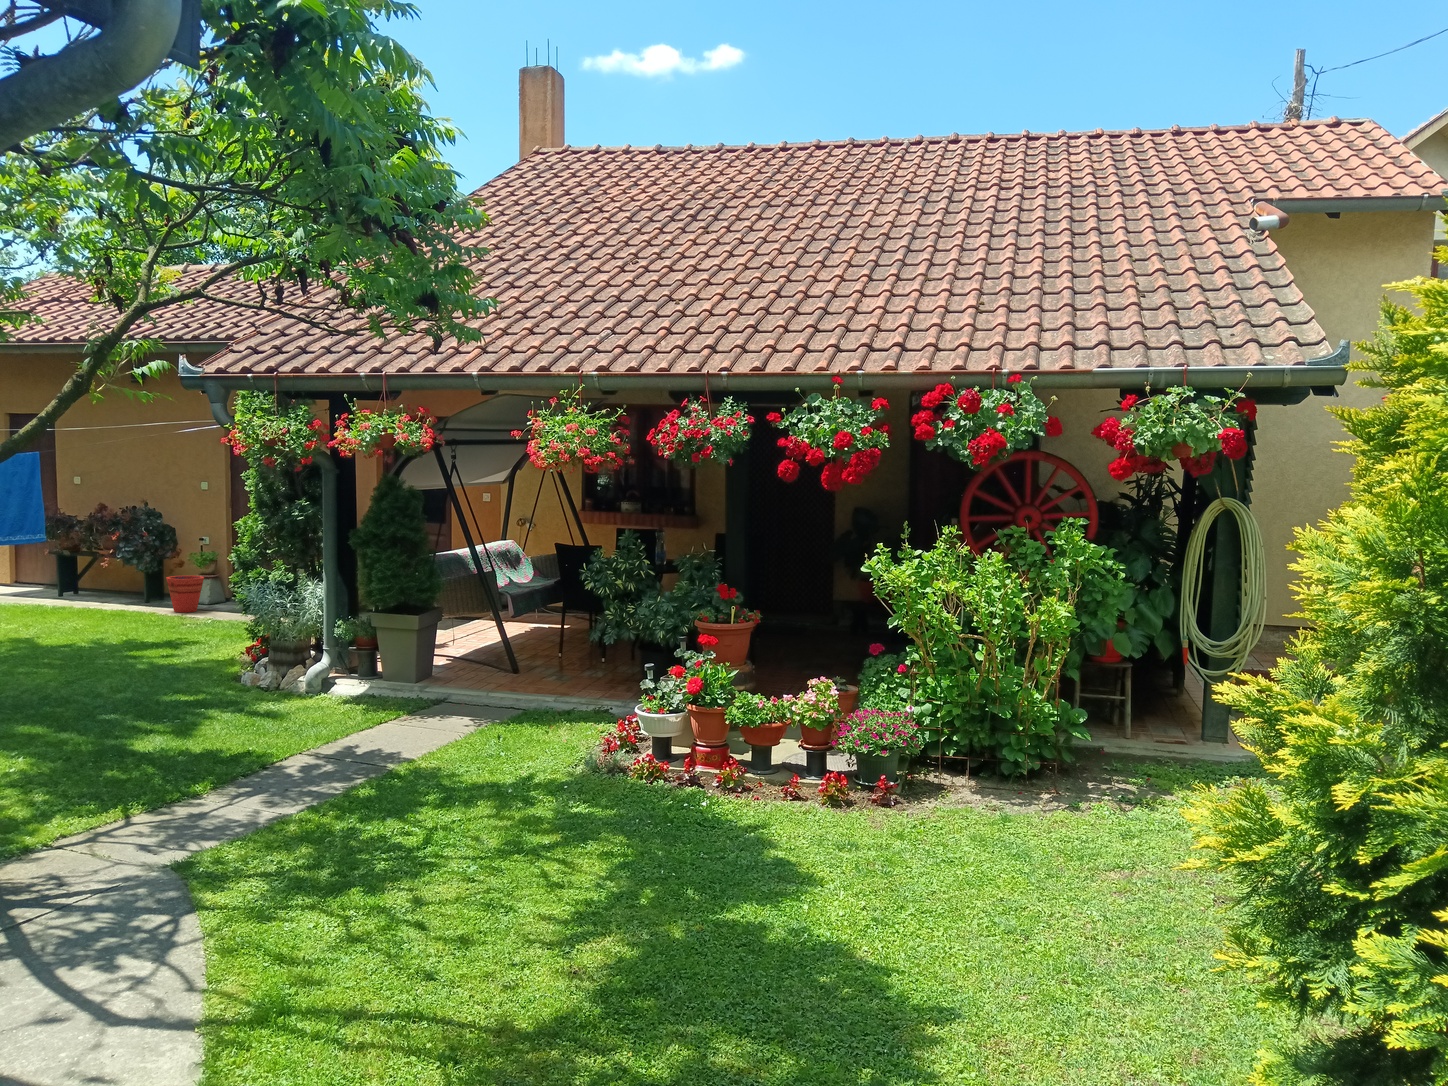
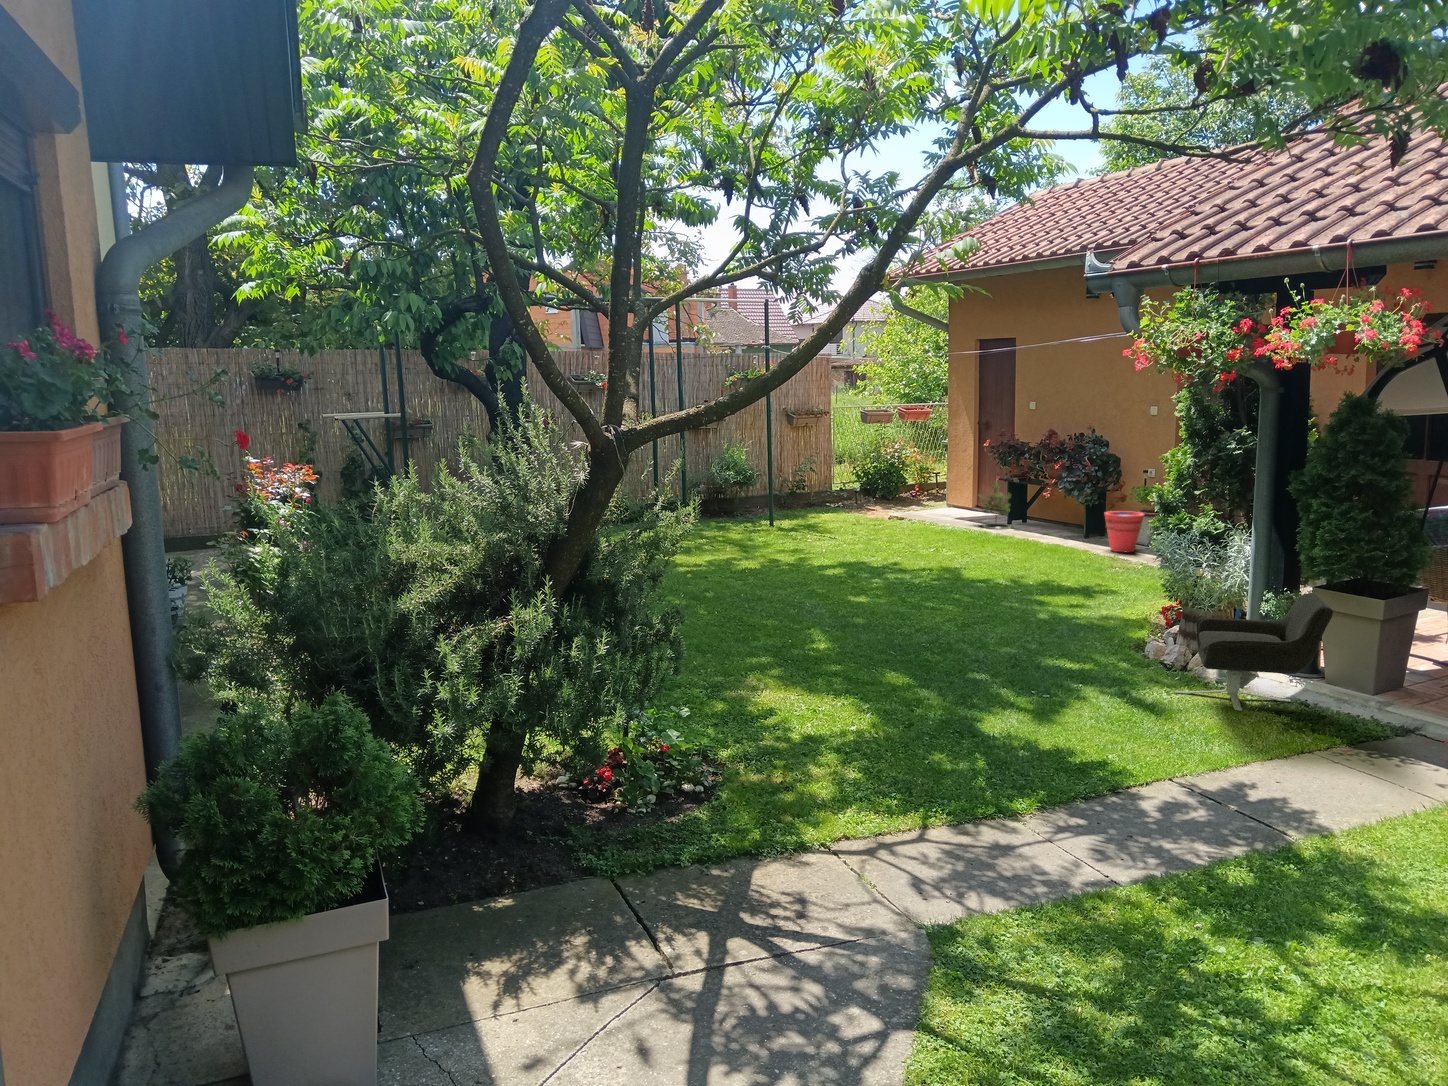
potted tree: none [19,551,60,602] -> present [981,484,1010,529]
lounge chair: none [279,617,387,707] -> present [1175,593,1333,711]

